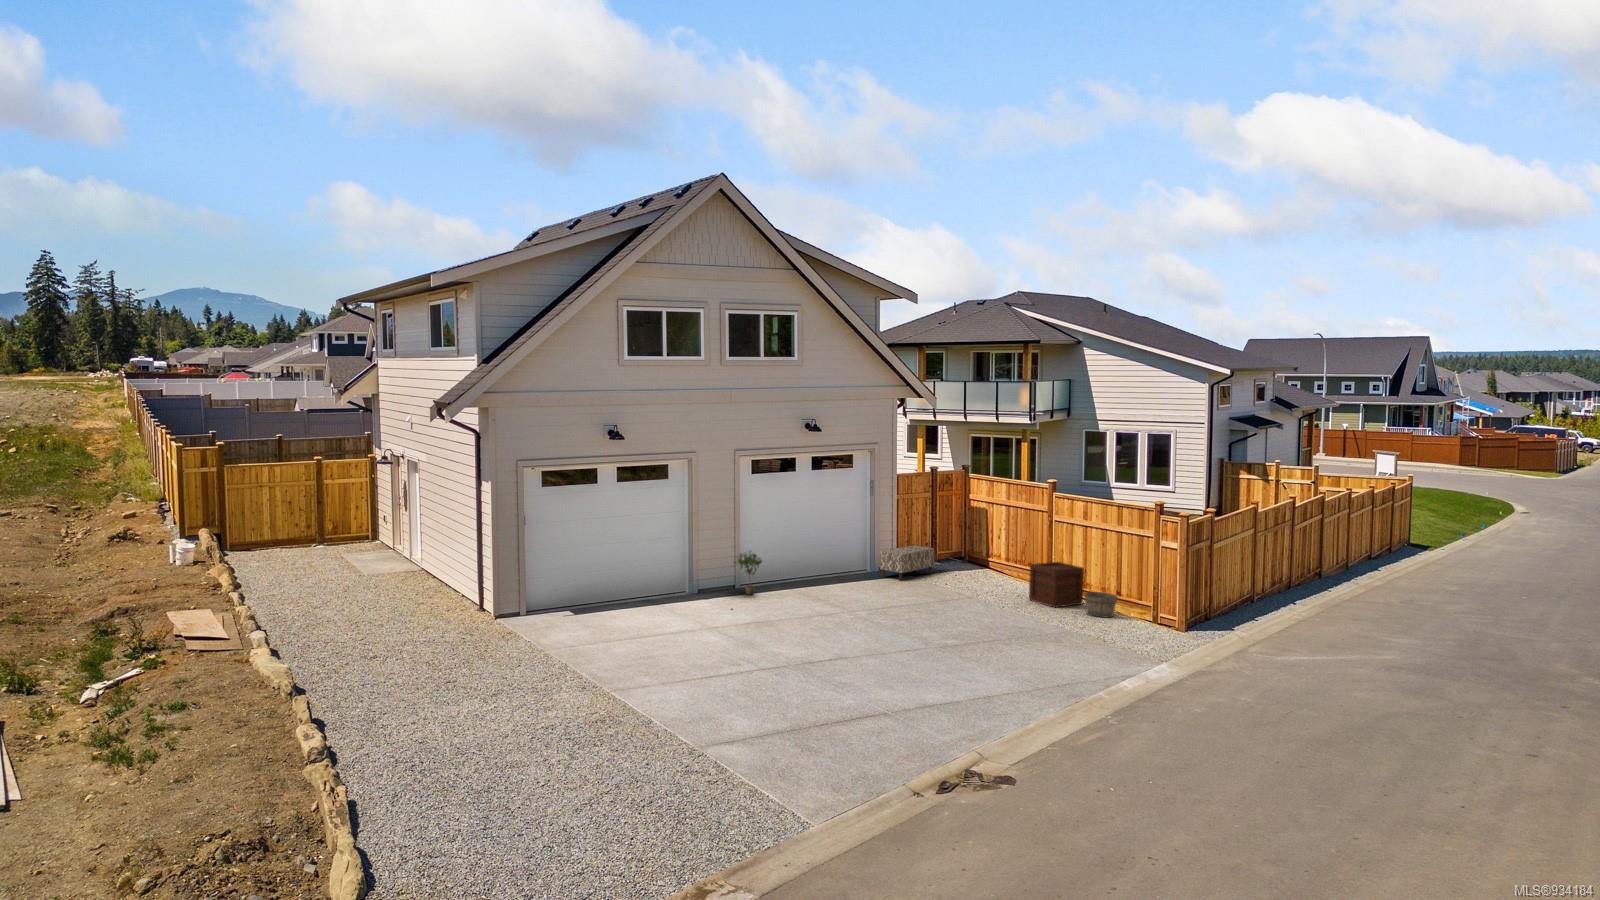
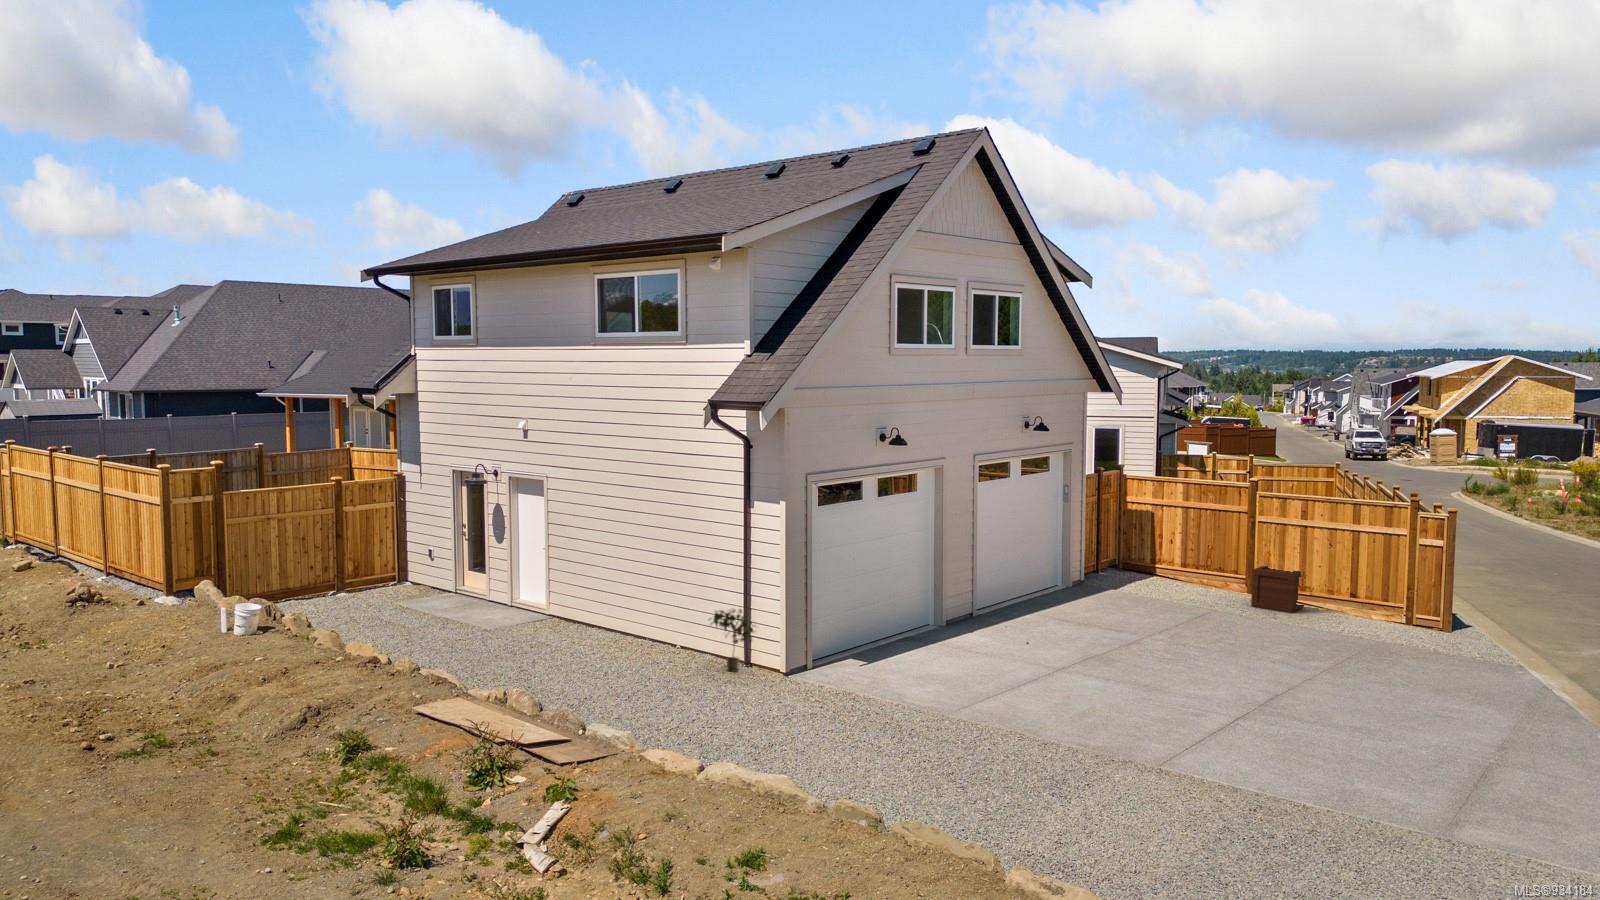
bench: present [880,545,934,581] -> none [1064,554,1102,595]
potted plant: present [734,551,762,595] -> present [711,609,755,672]
wooden bucket: present [1084,592,1117,617] -> none [1327,590,1364,620]

